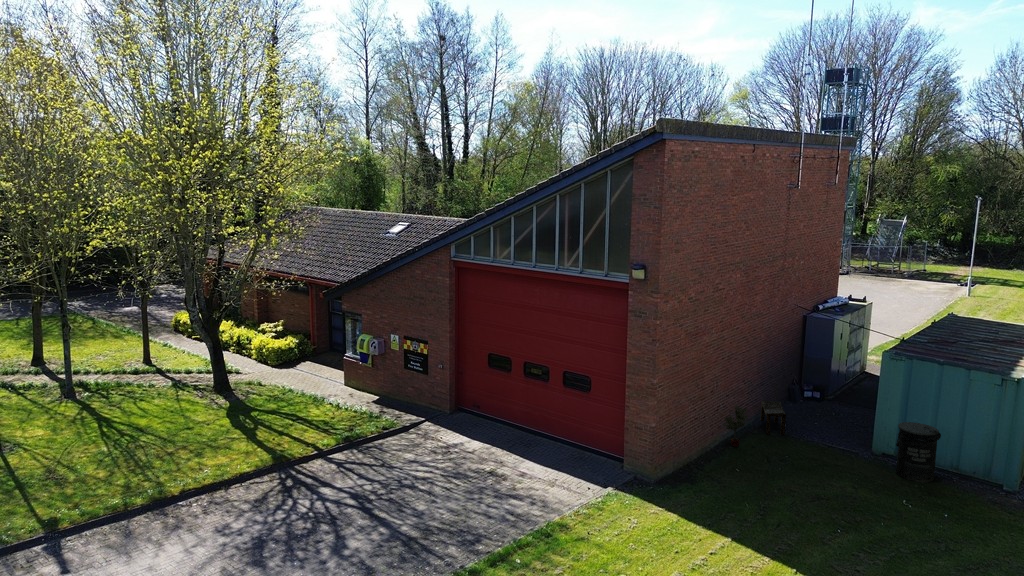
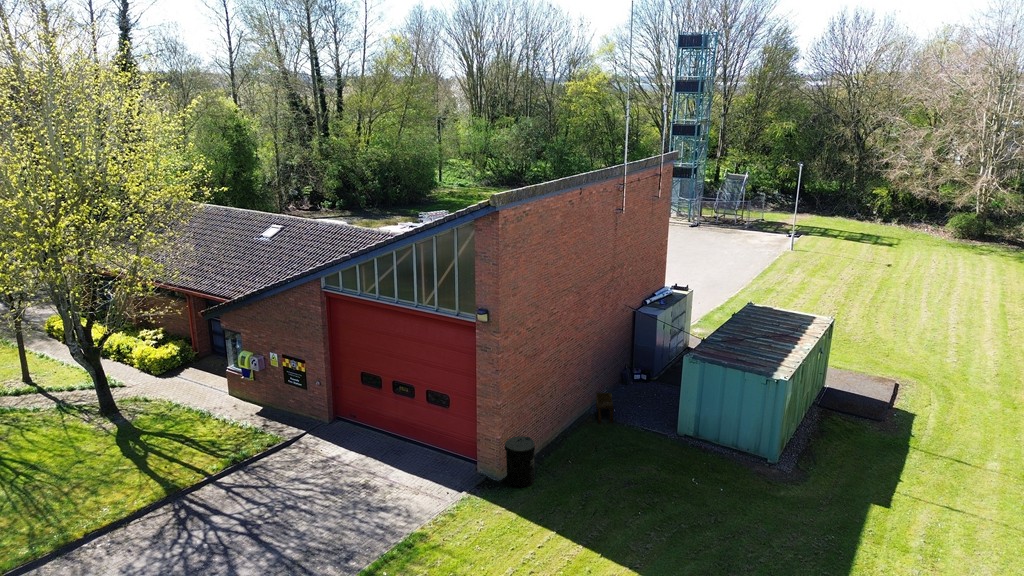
potted tree: present [724,405,747,447] -> none [560,404,581,439]
trash can: present [896,422,941,483] -> present [505,436,535,488]

